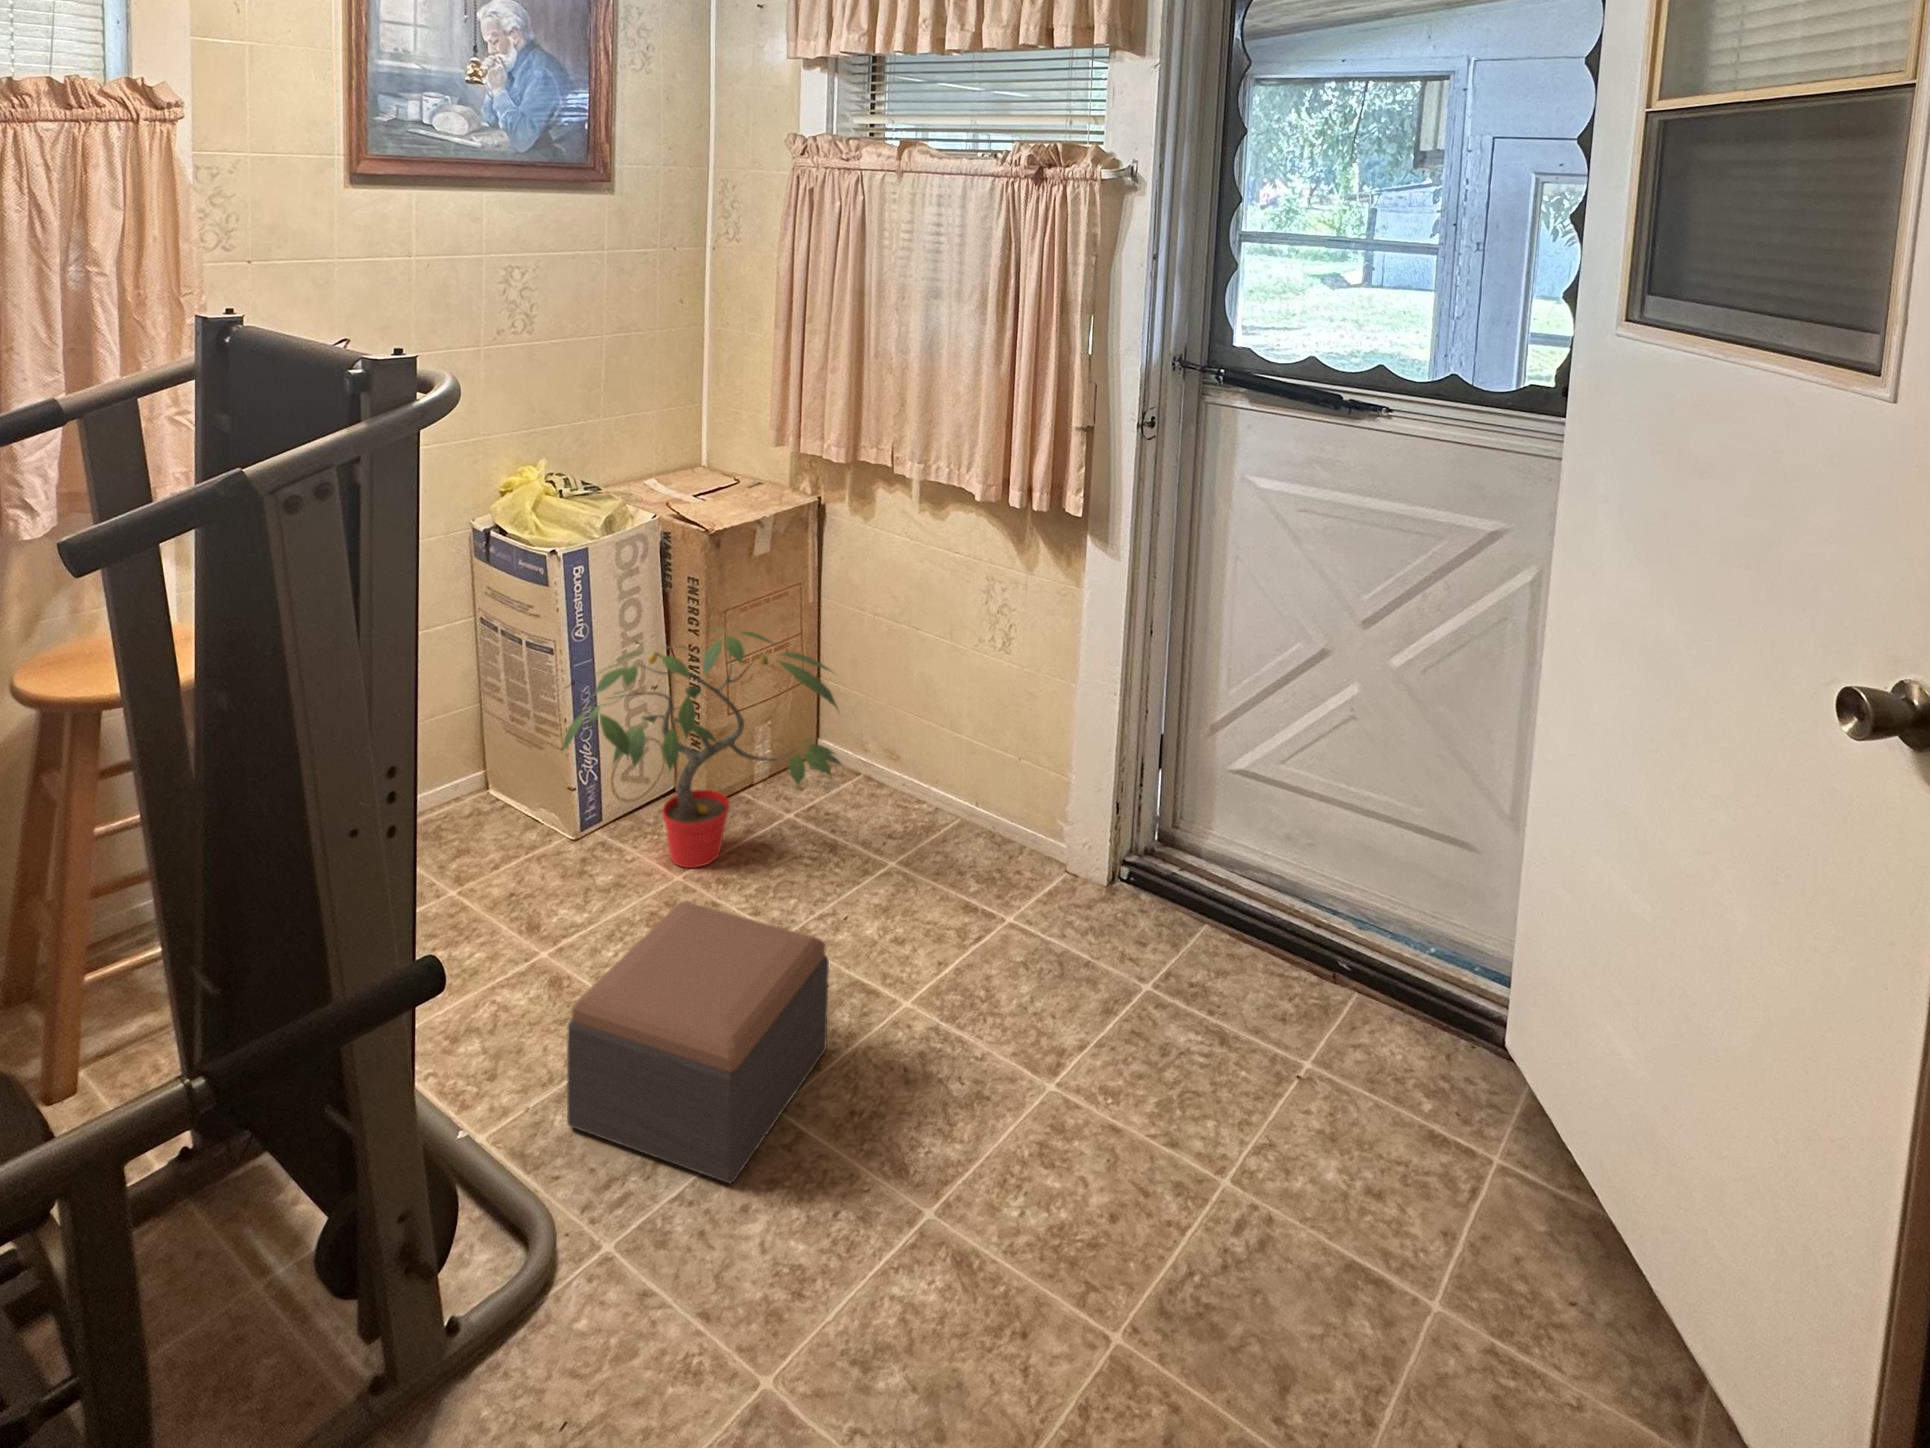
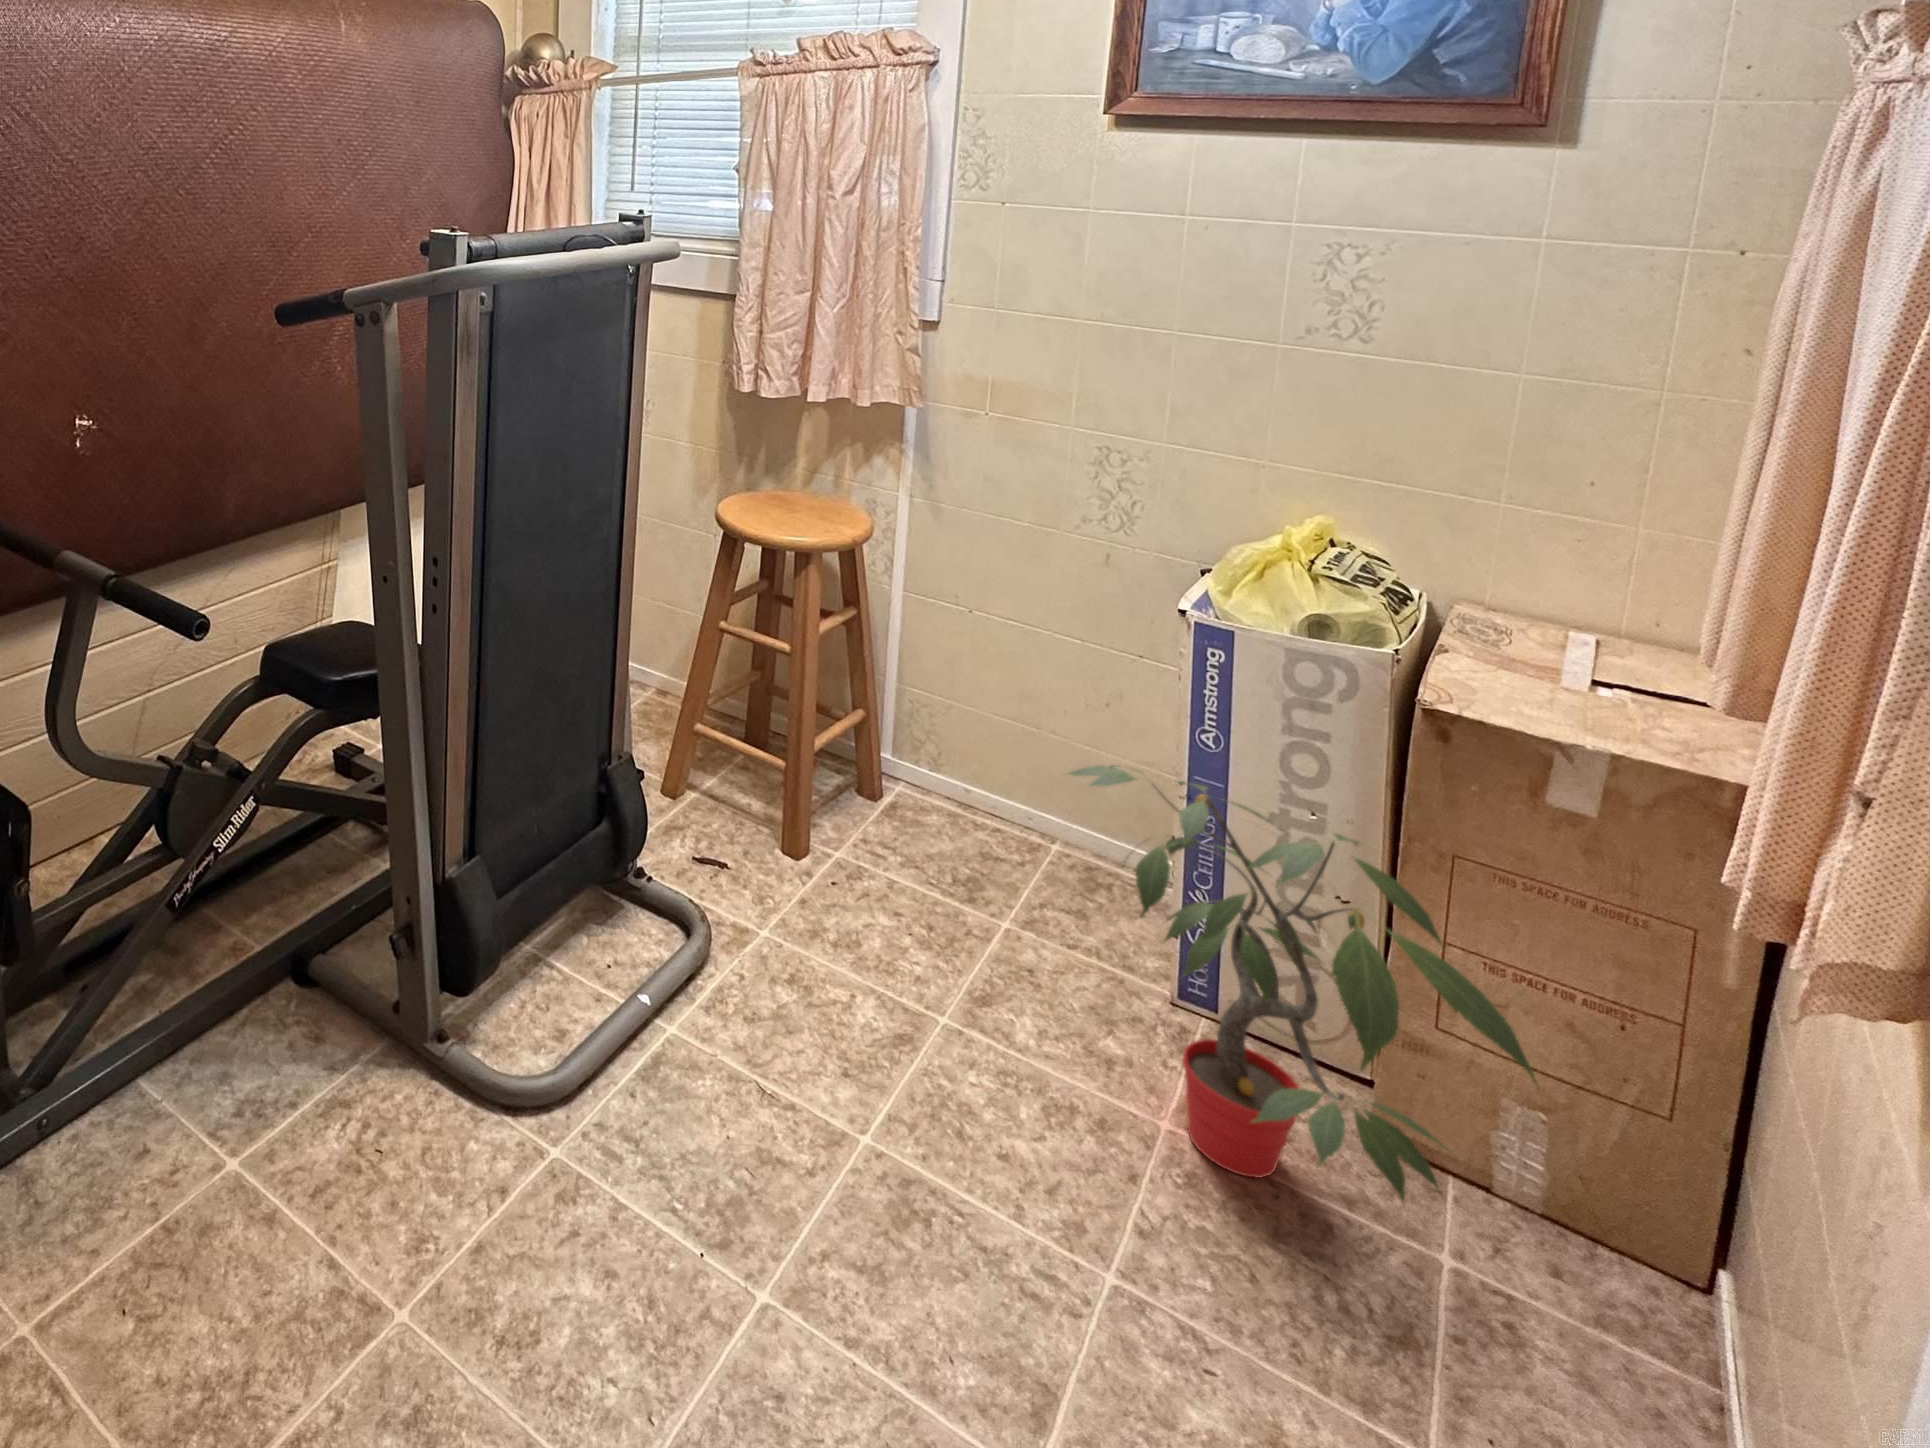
footstool: present [567,901,829,1183] -> none [639,965,924,1354]

